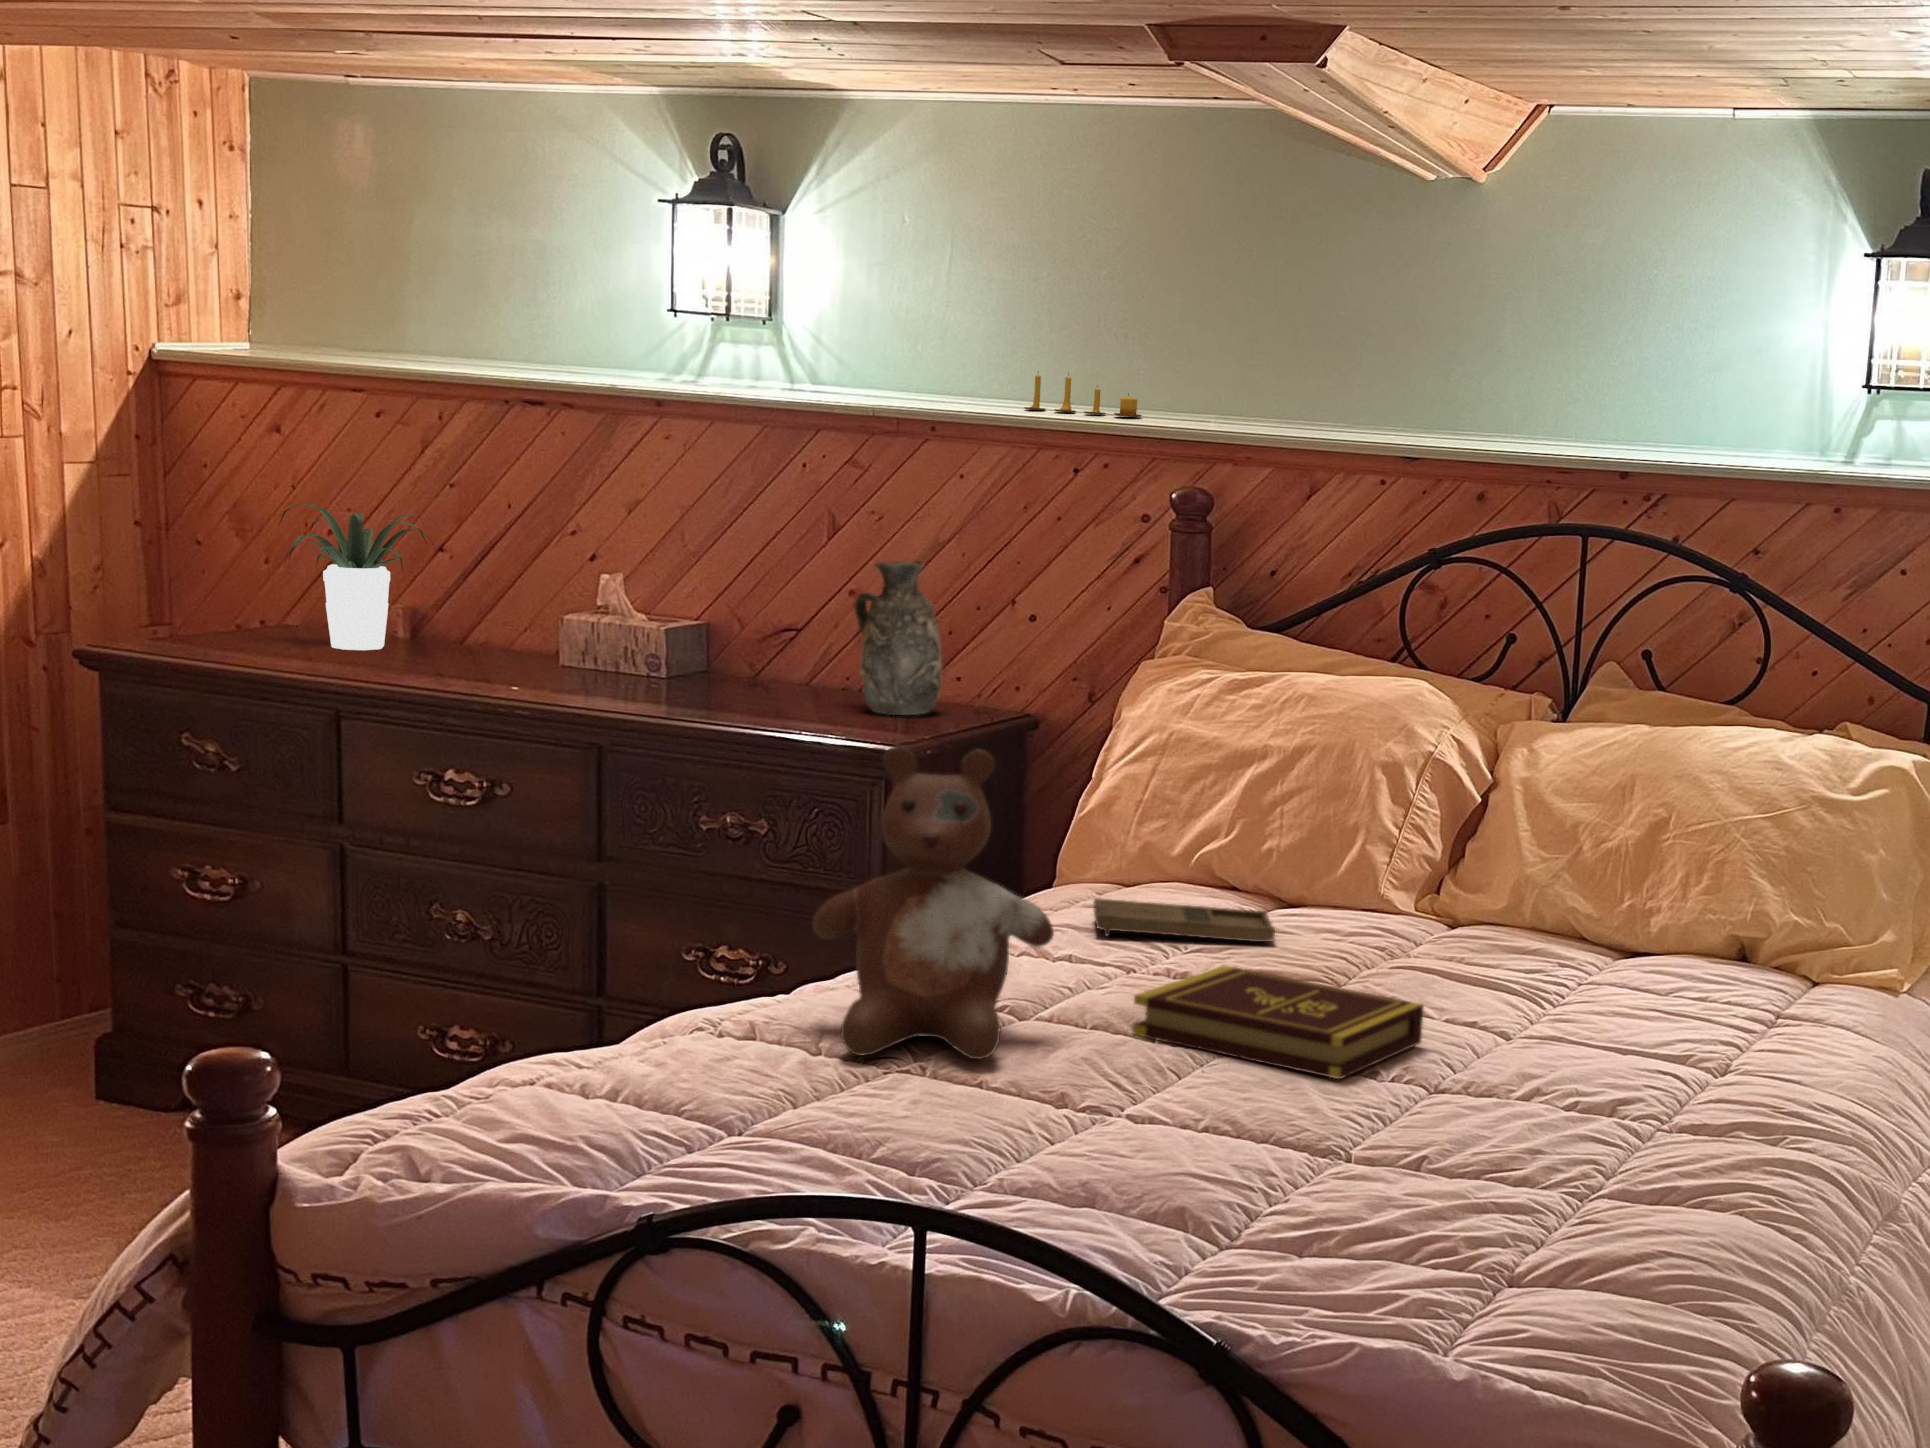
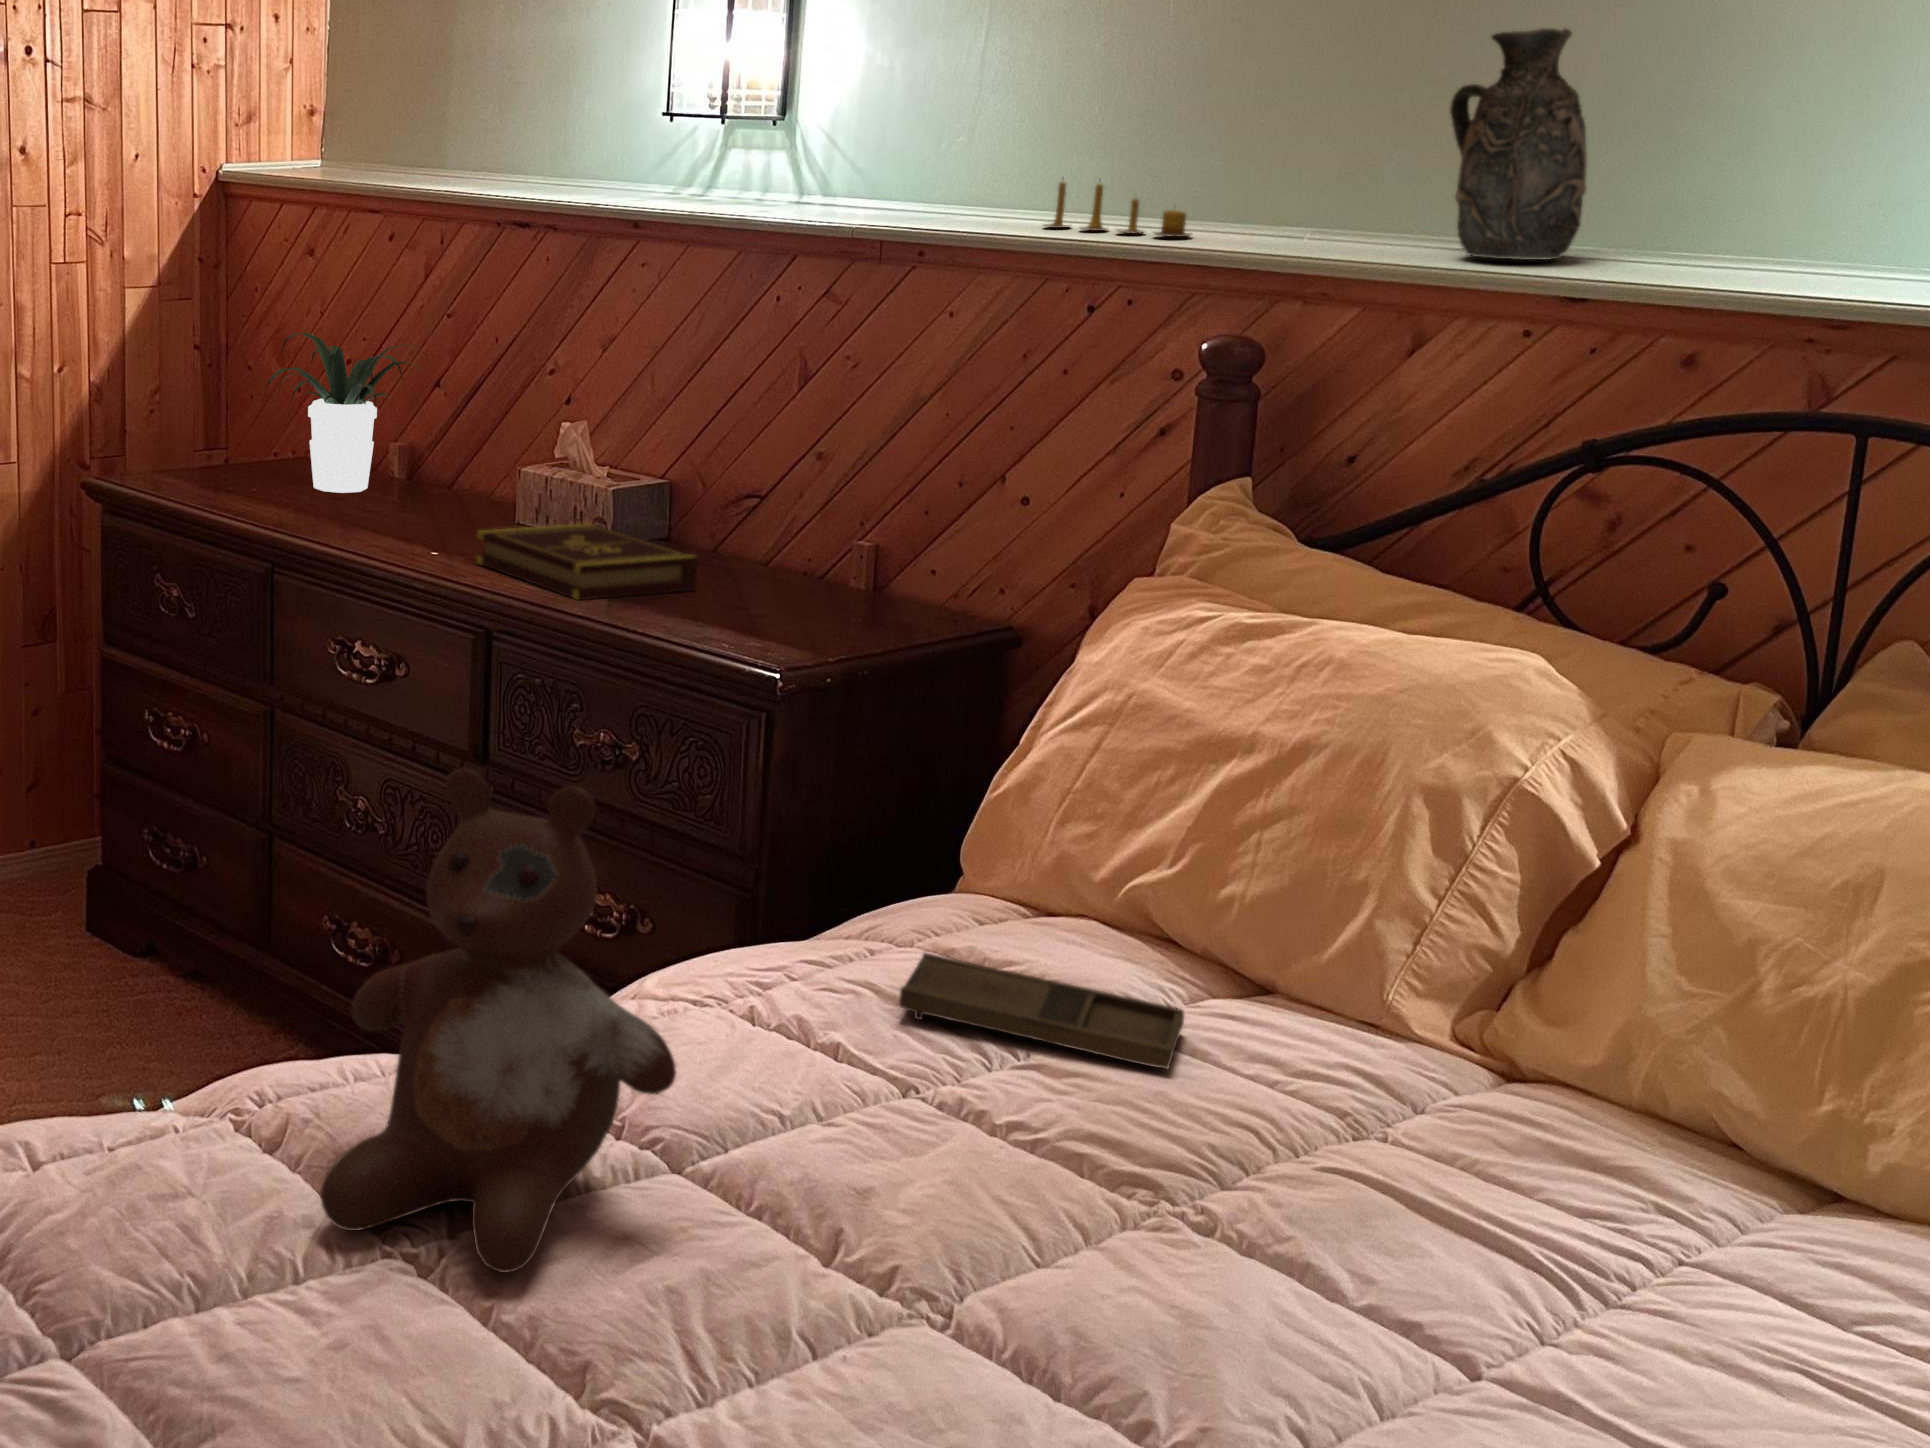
decorative vase: present [854,561,942,715] -> present [1450,28,1587,260]
book: present [1133,966,1424,1079] -> present [476,523,698,600]

